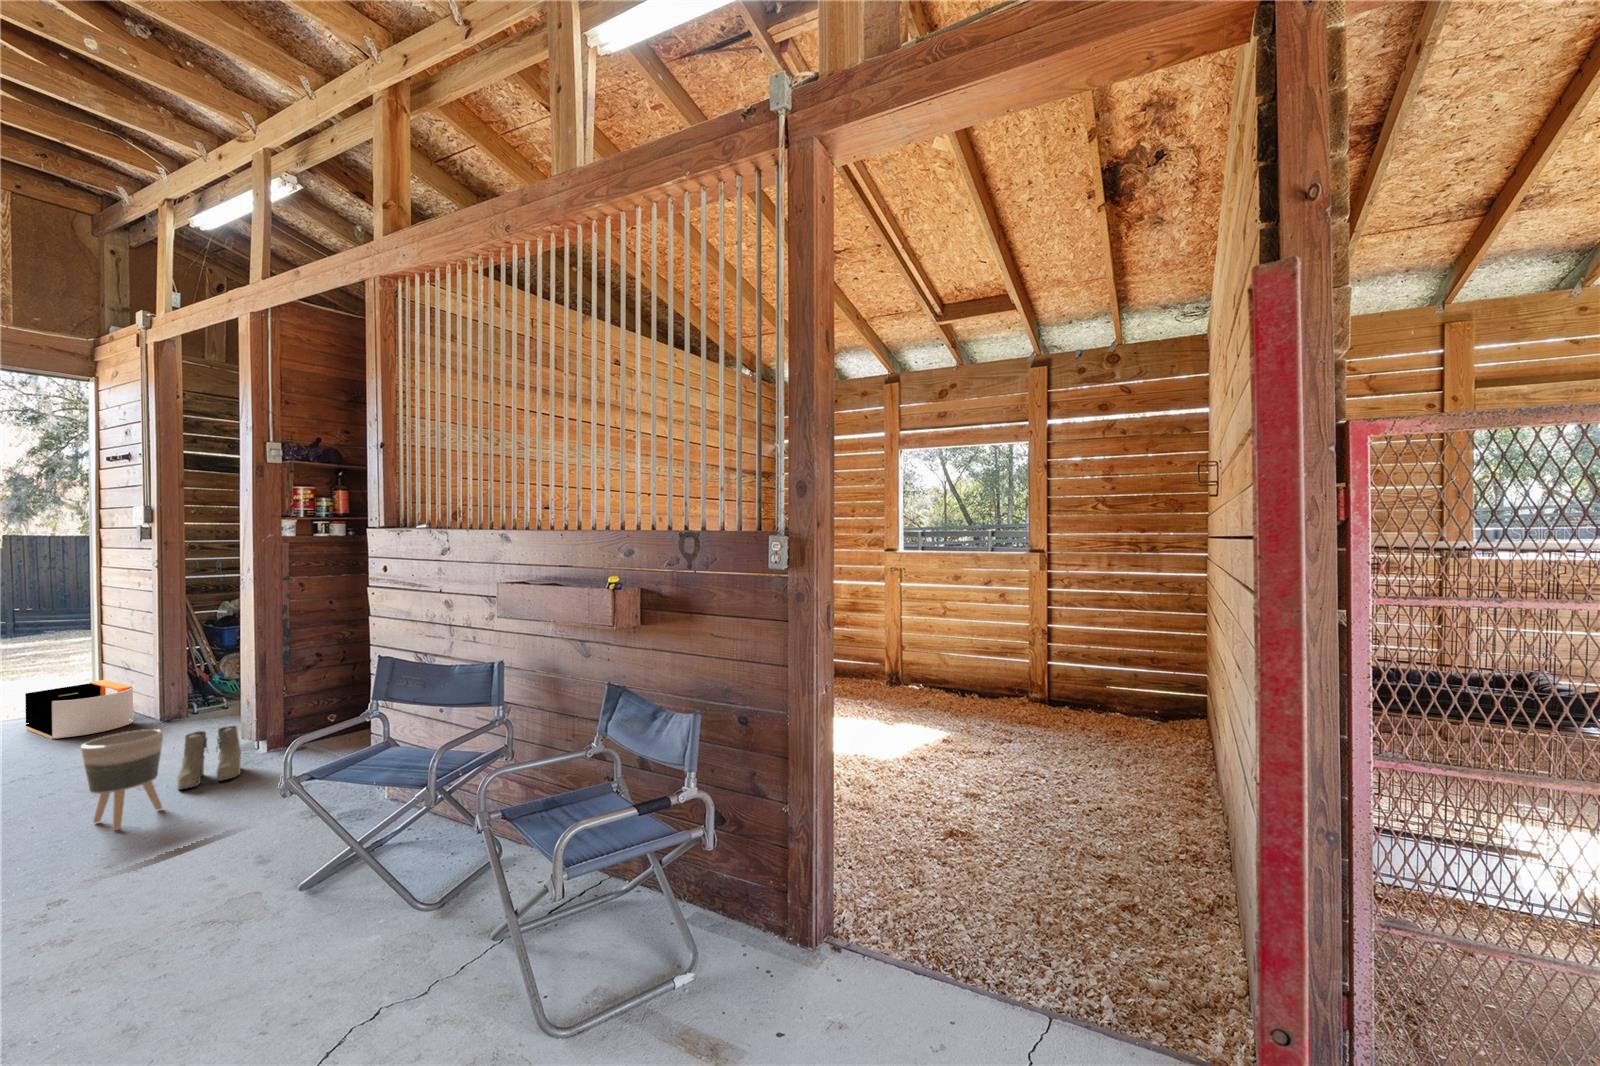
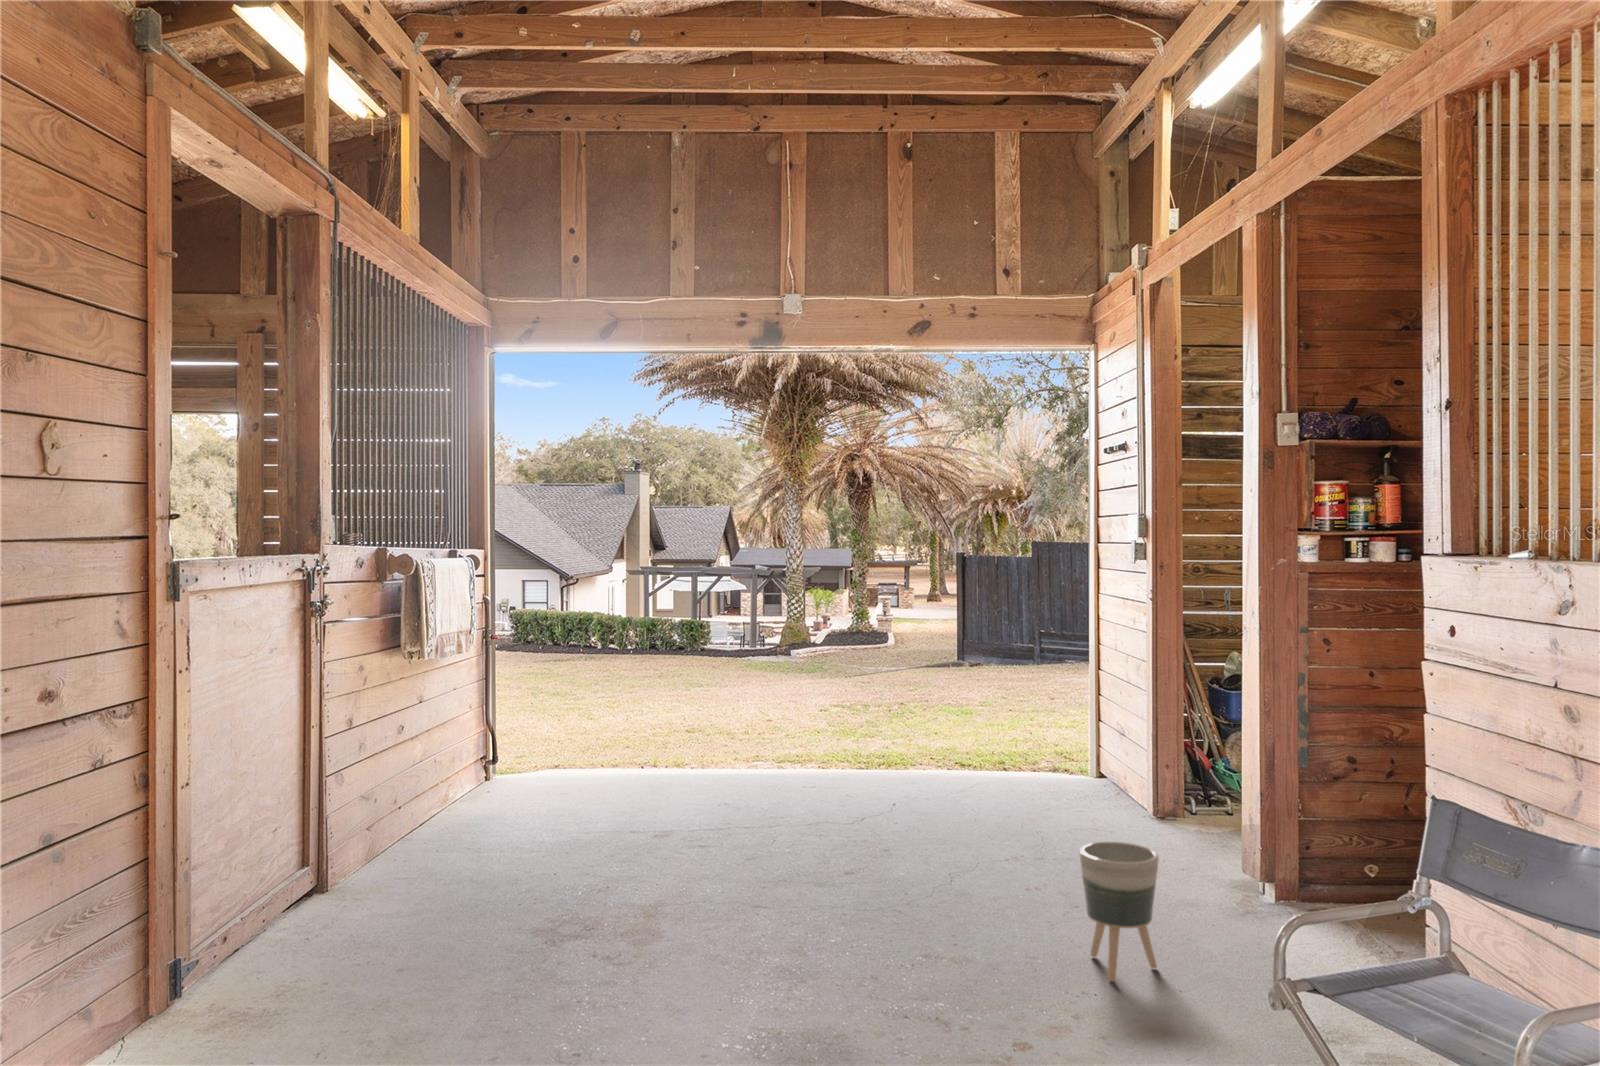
storage bin: present [25,680,133,740] -> none [1040,737,1128,808]
boots: present [177,726,241,790] -> none [1172,860,1245,951]

